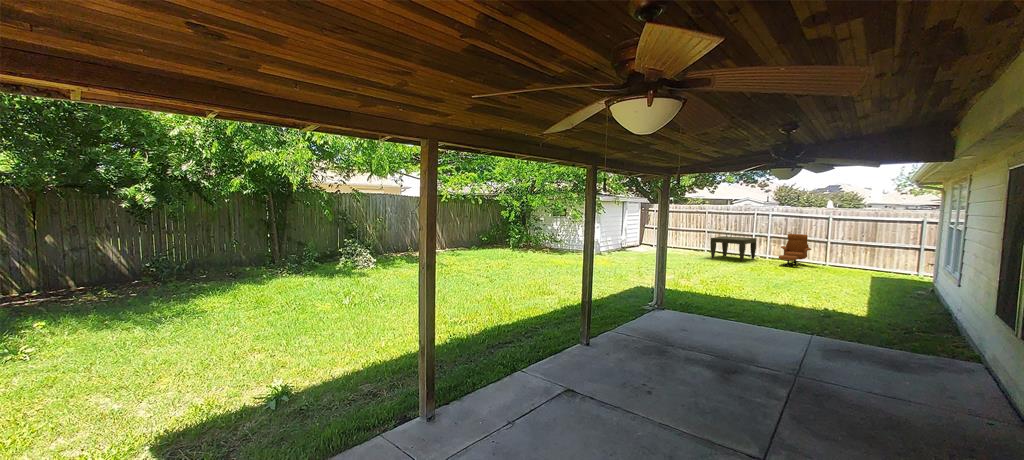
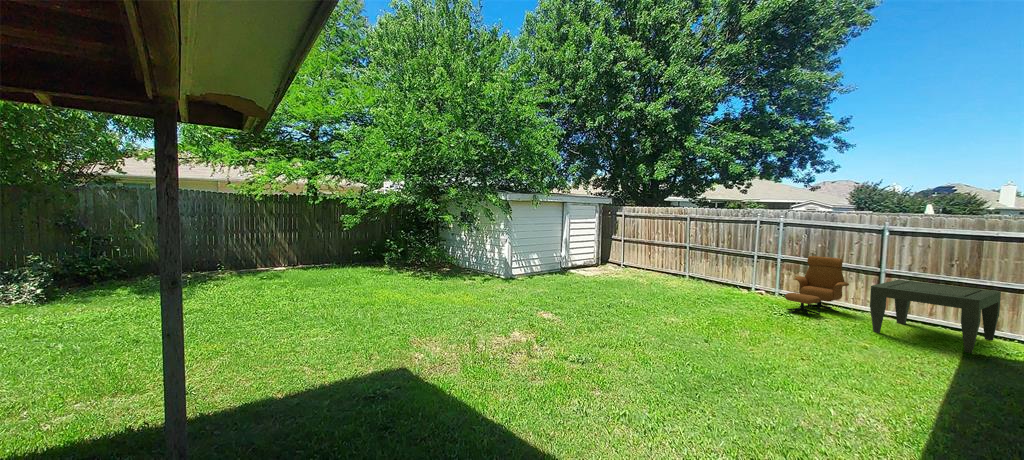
coffee table: present [710,236,757,261] -> present [870,280,1001,353]

